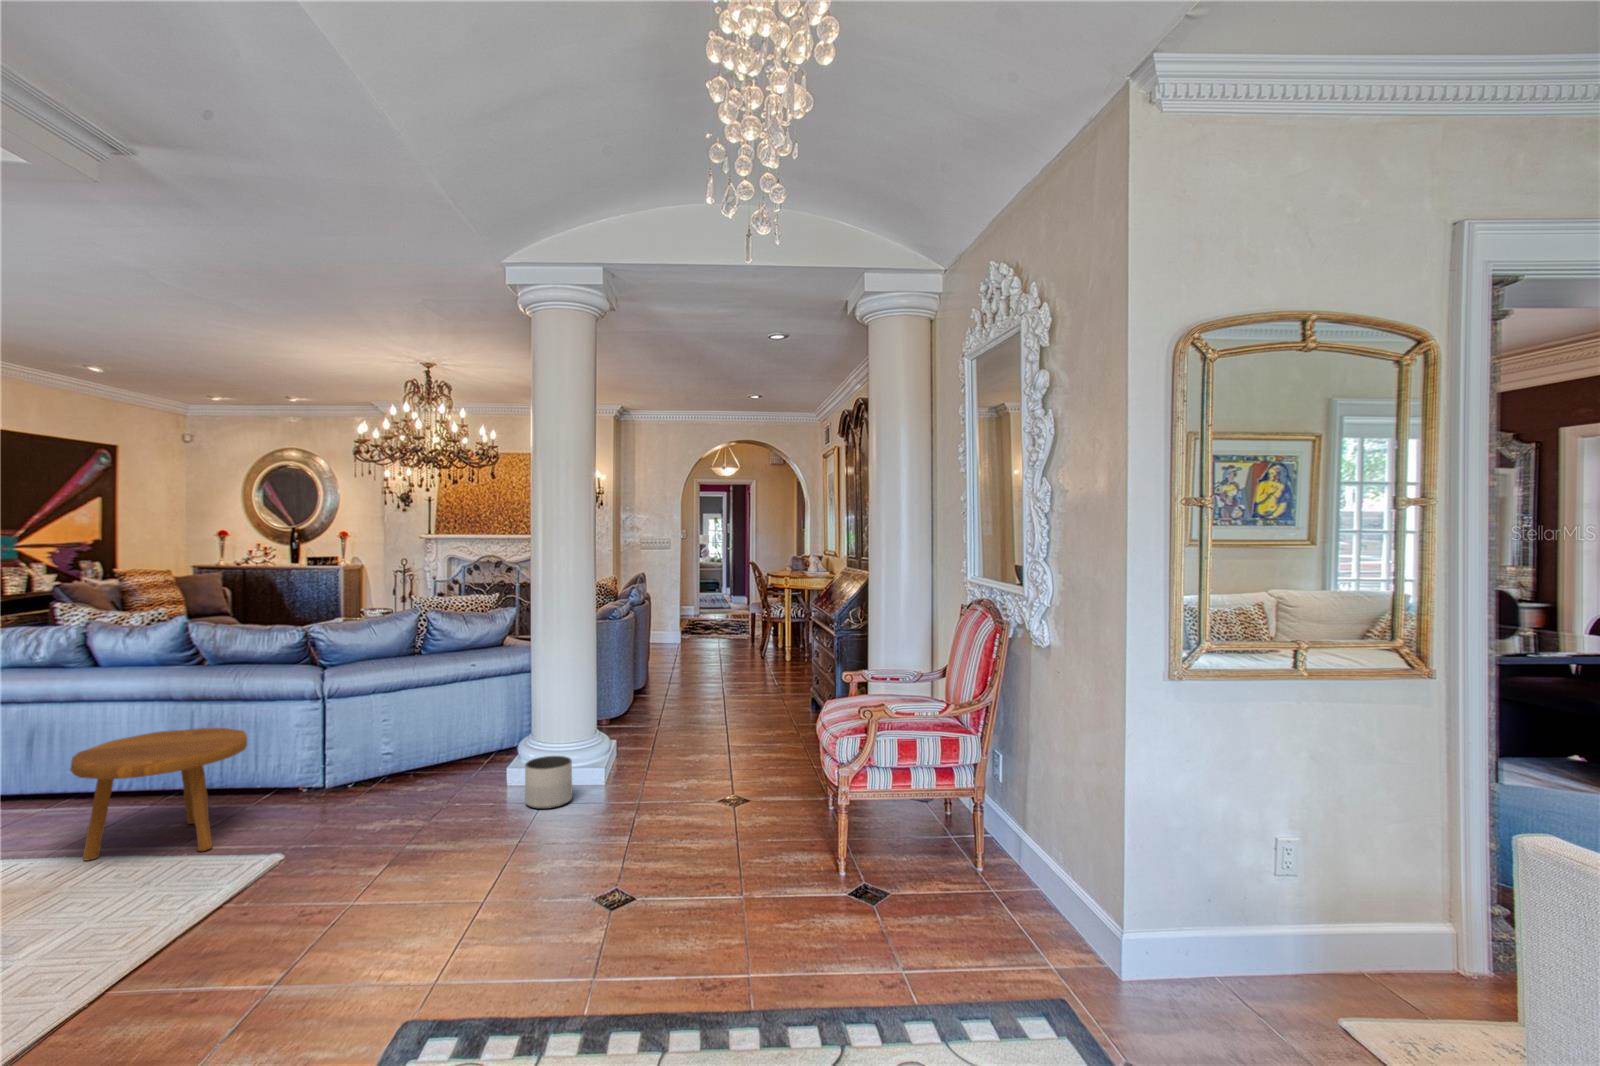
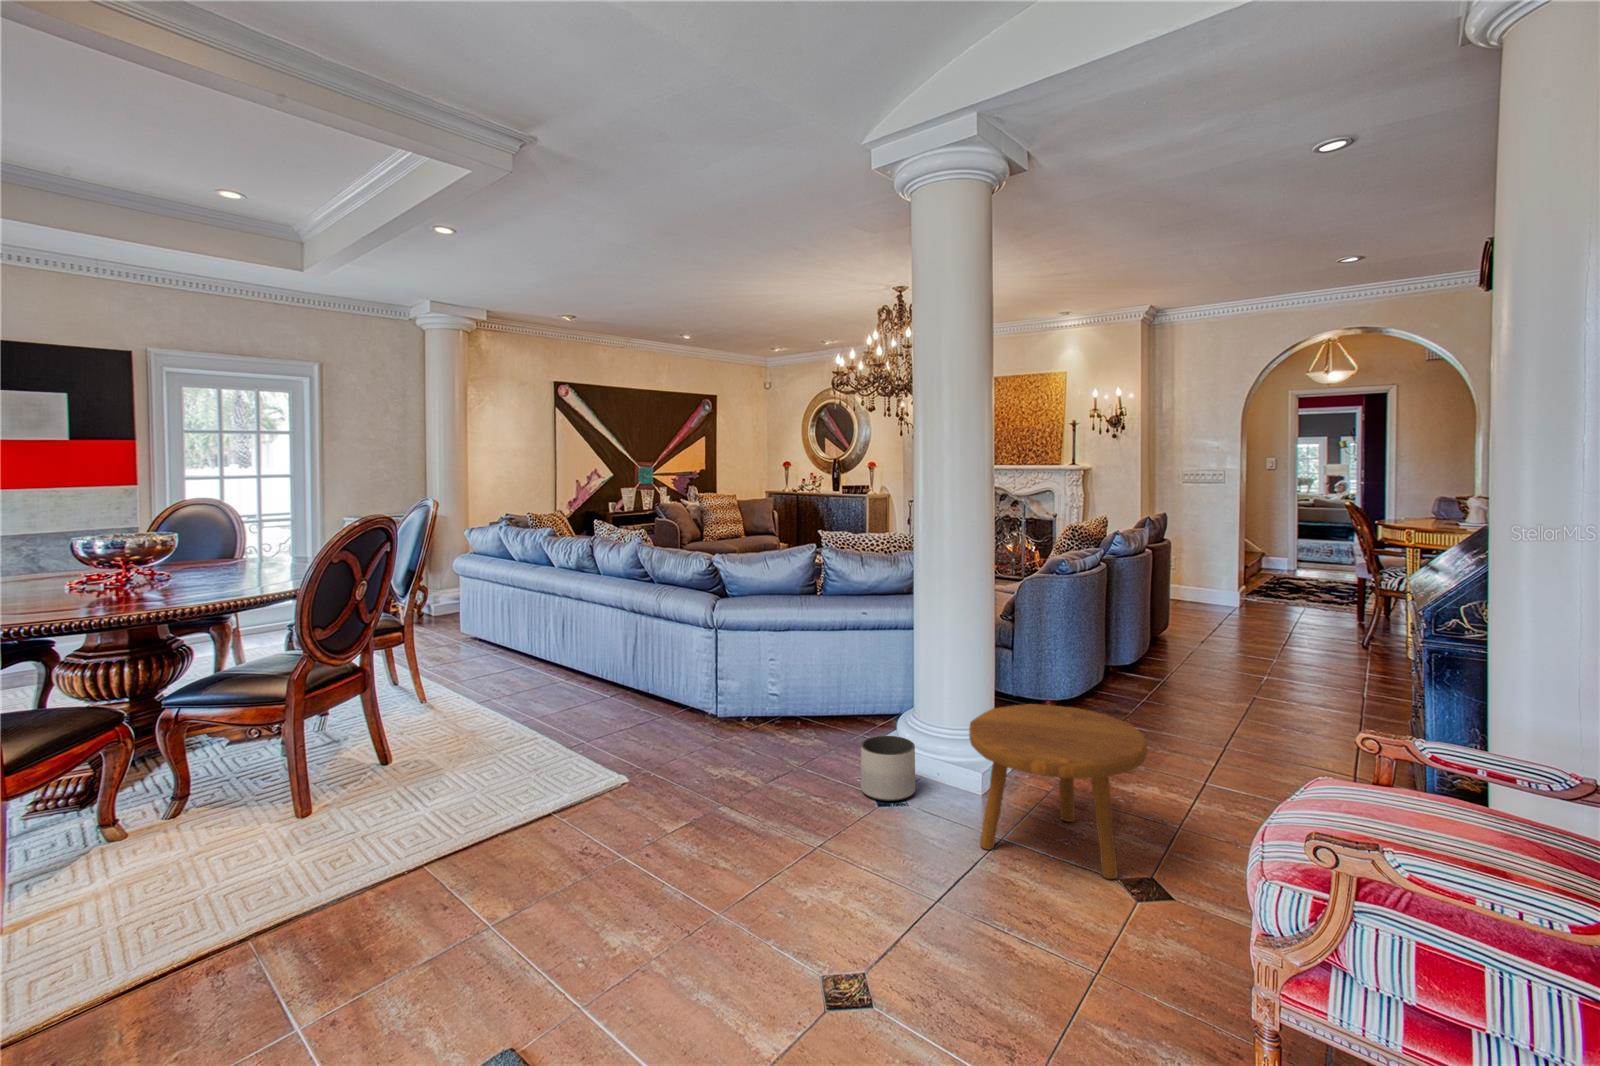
footstool: present [70,728,247,861] -> present [969,704,1147,879]

